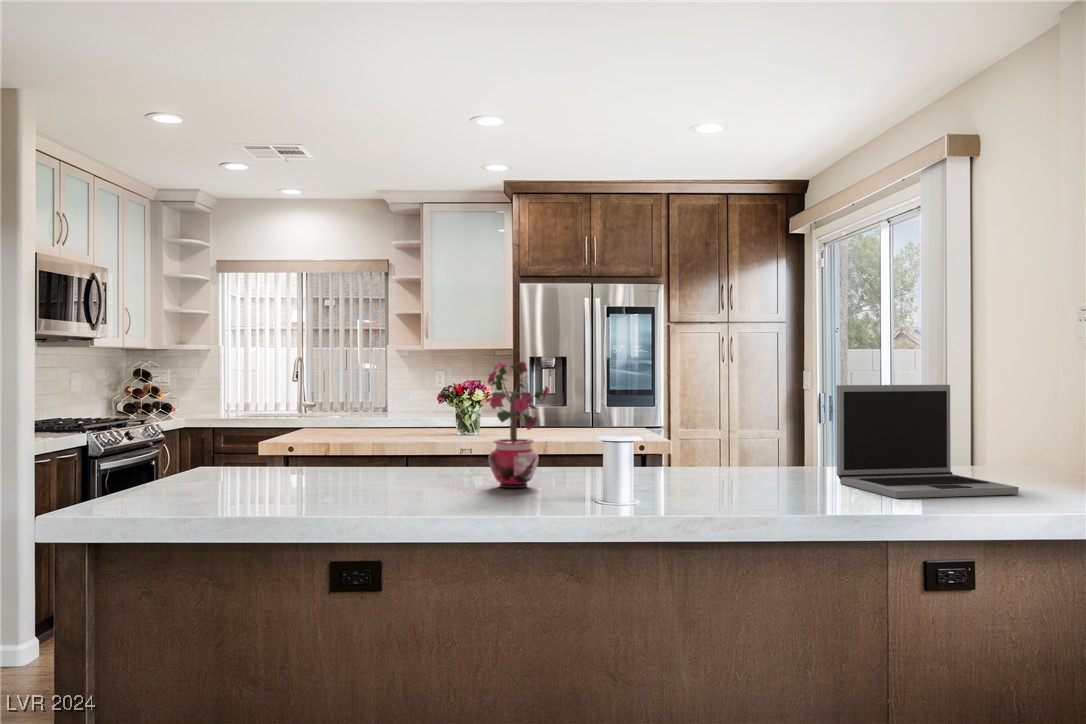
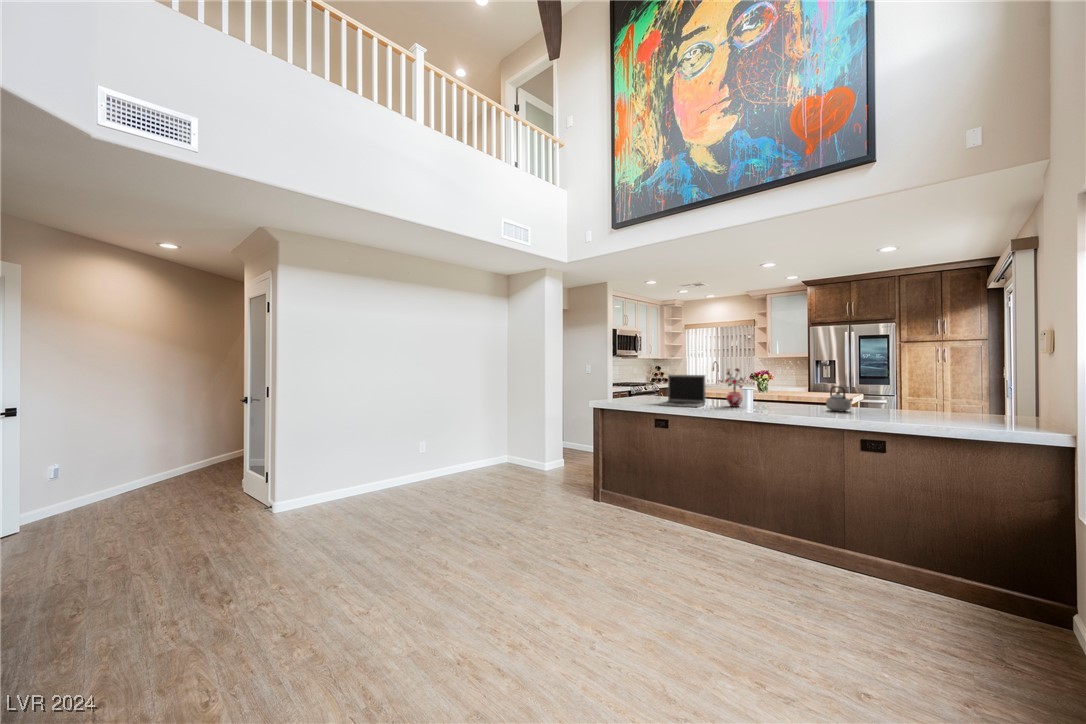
laptop: present [836,385,1019,498] -> present [659,375,706,407]
teapot: none [733,409,803,478] -> present [826,386,853,411]

